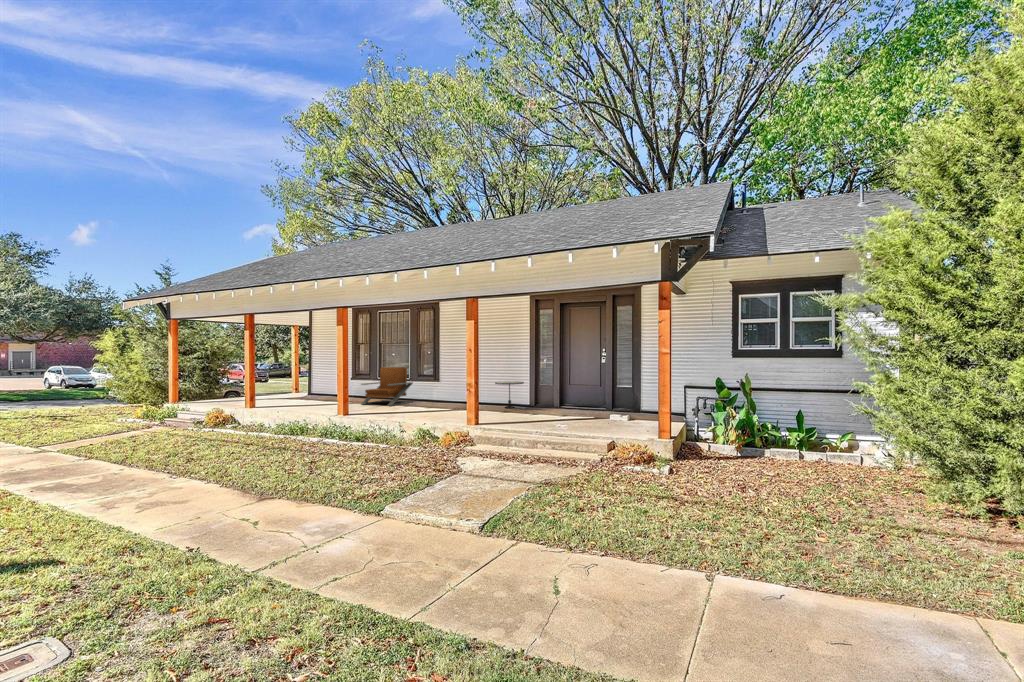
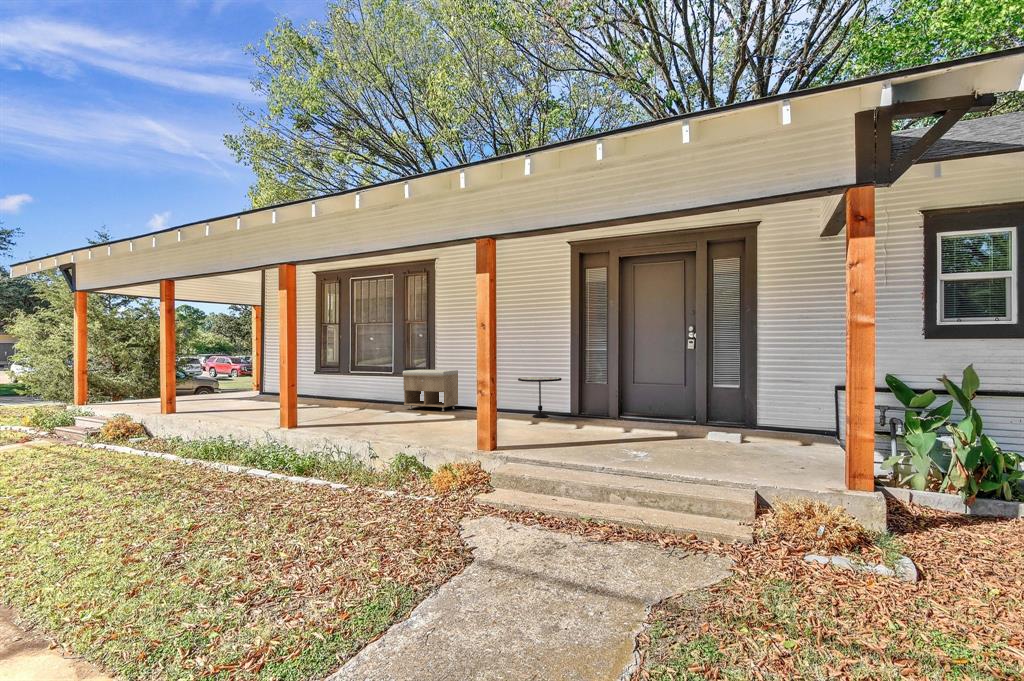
lounge chair: present [361,367,413,406] -> none [323,356,398,412]
storage bench: none [417,377,457,405] -> present [402,370,458,411]

